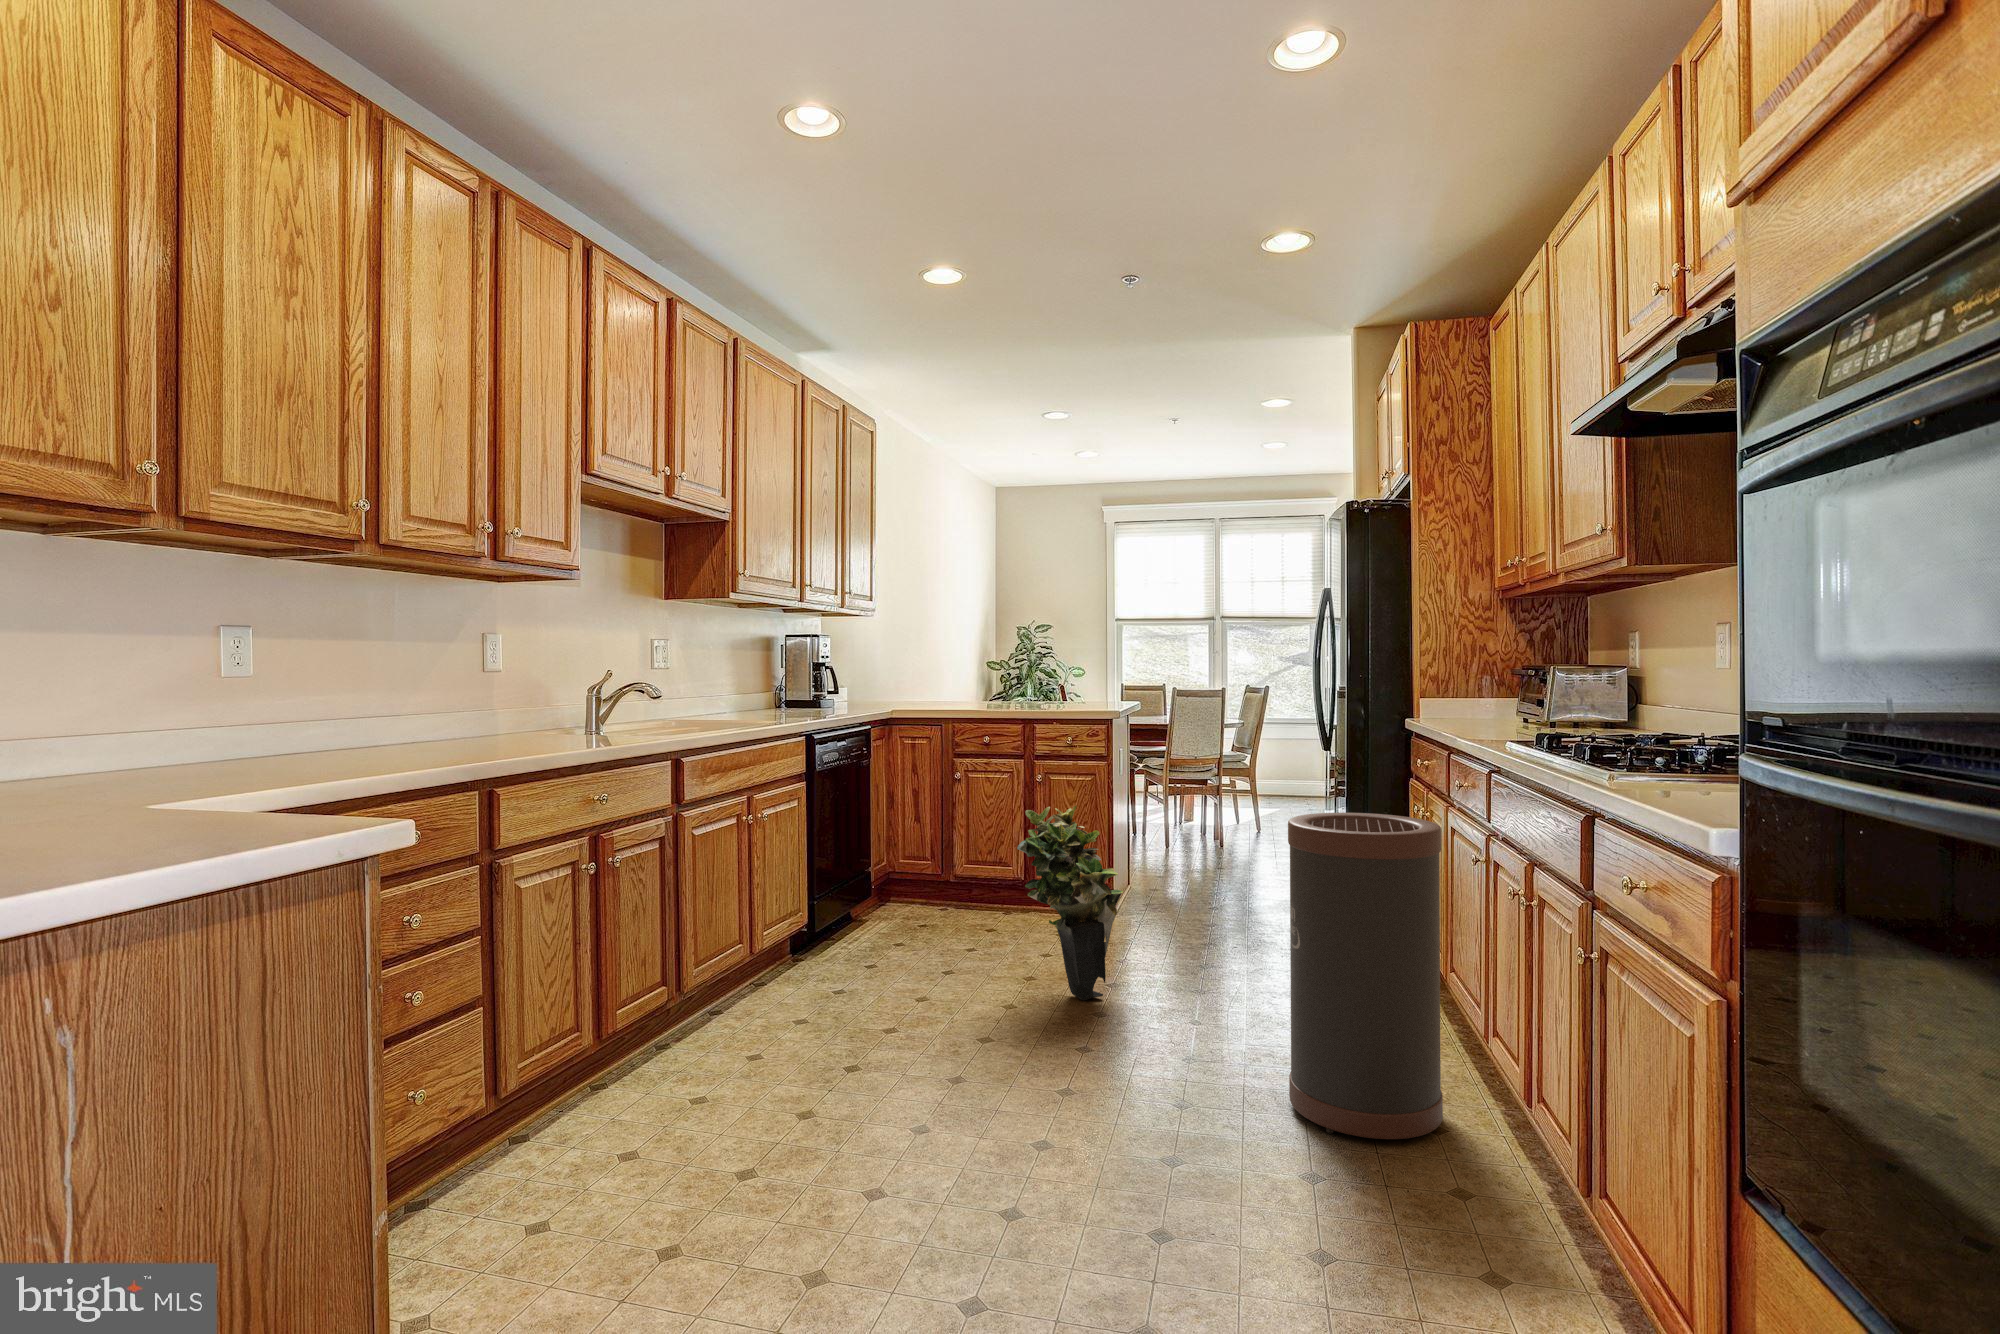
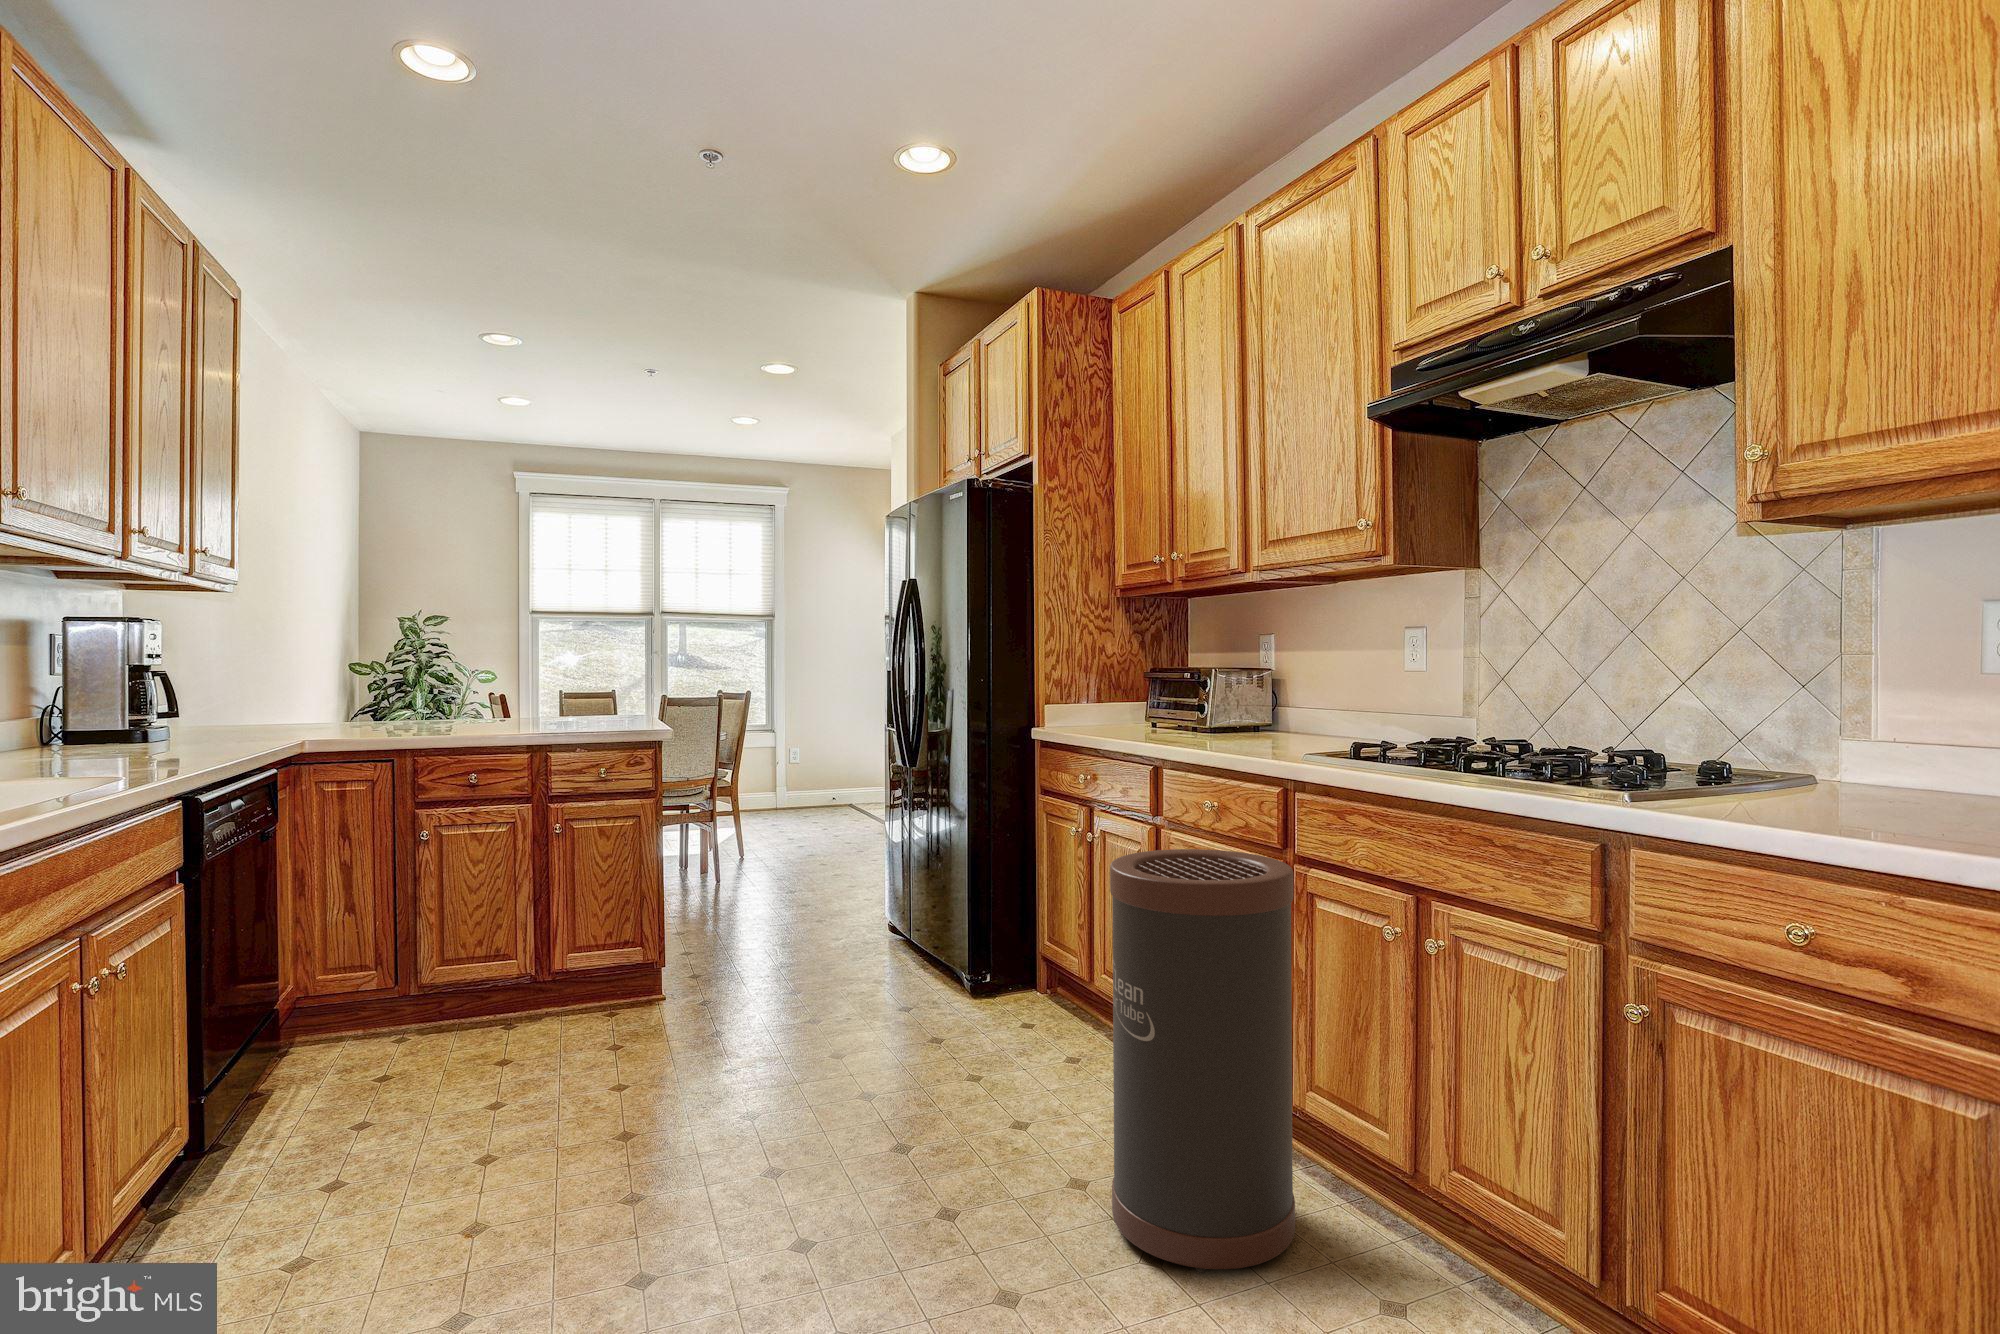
potted plant: present [1017,806,1123,1001] -> none [621,869,781,1154]

